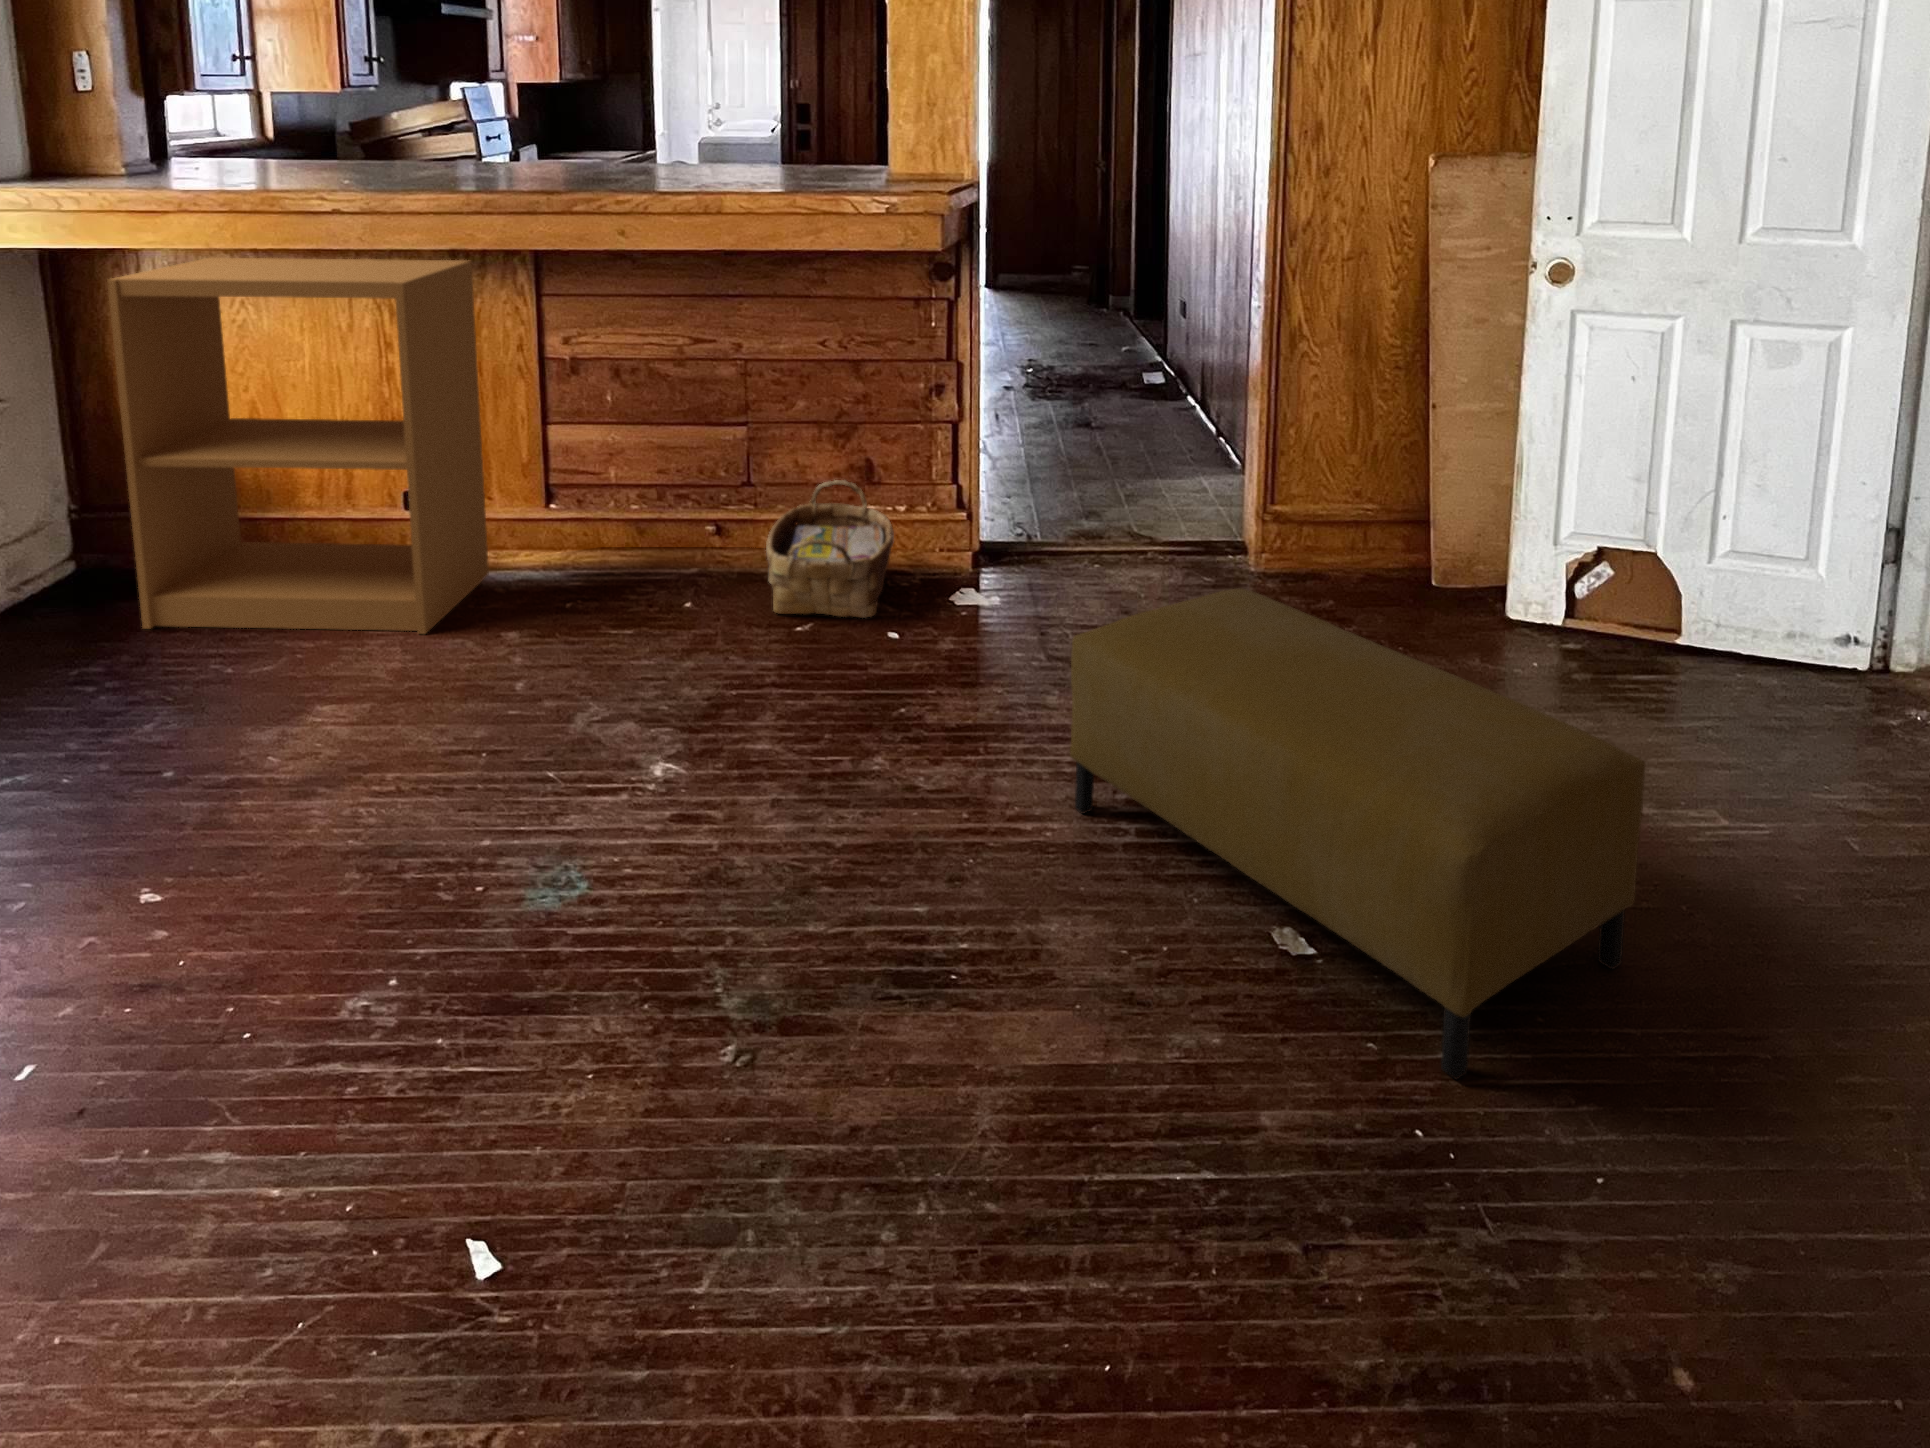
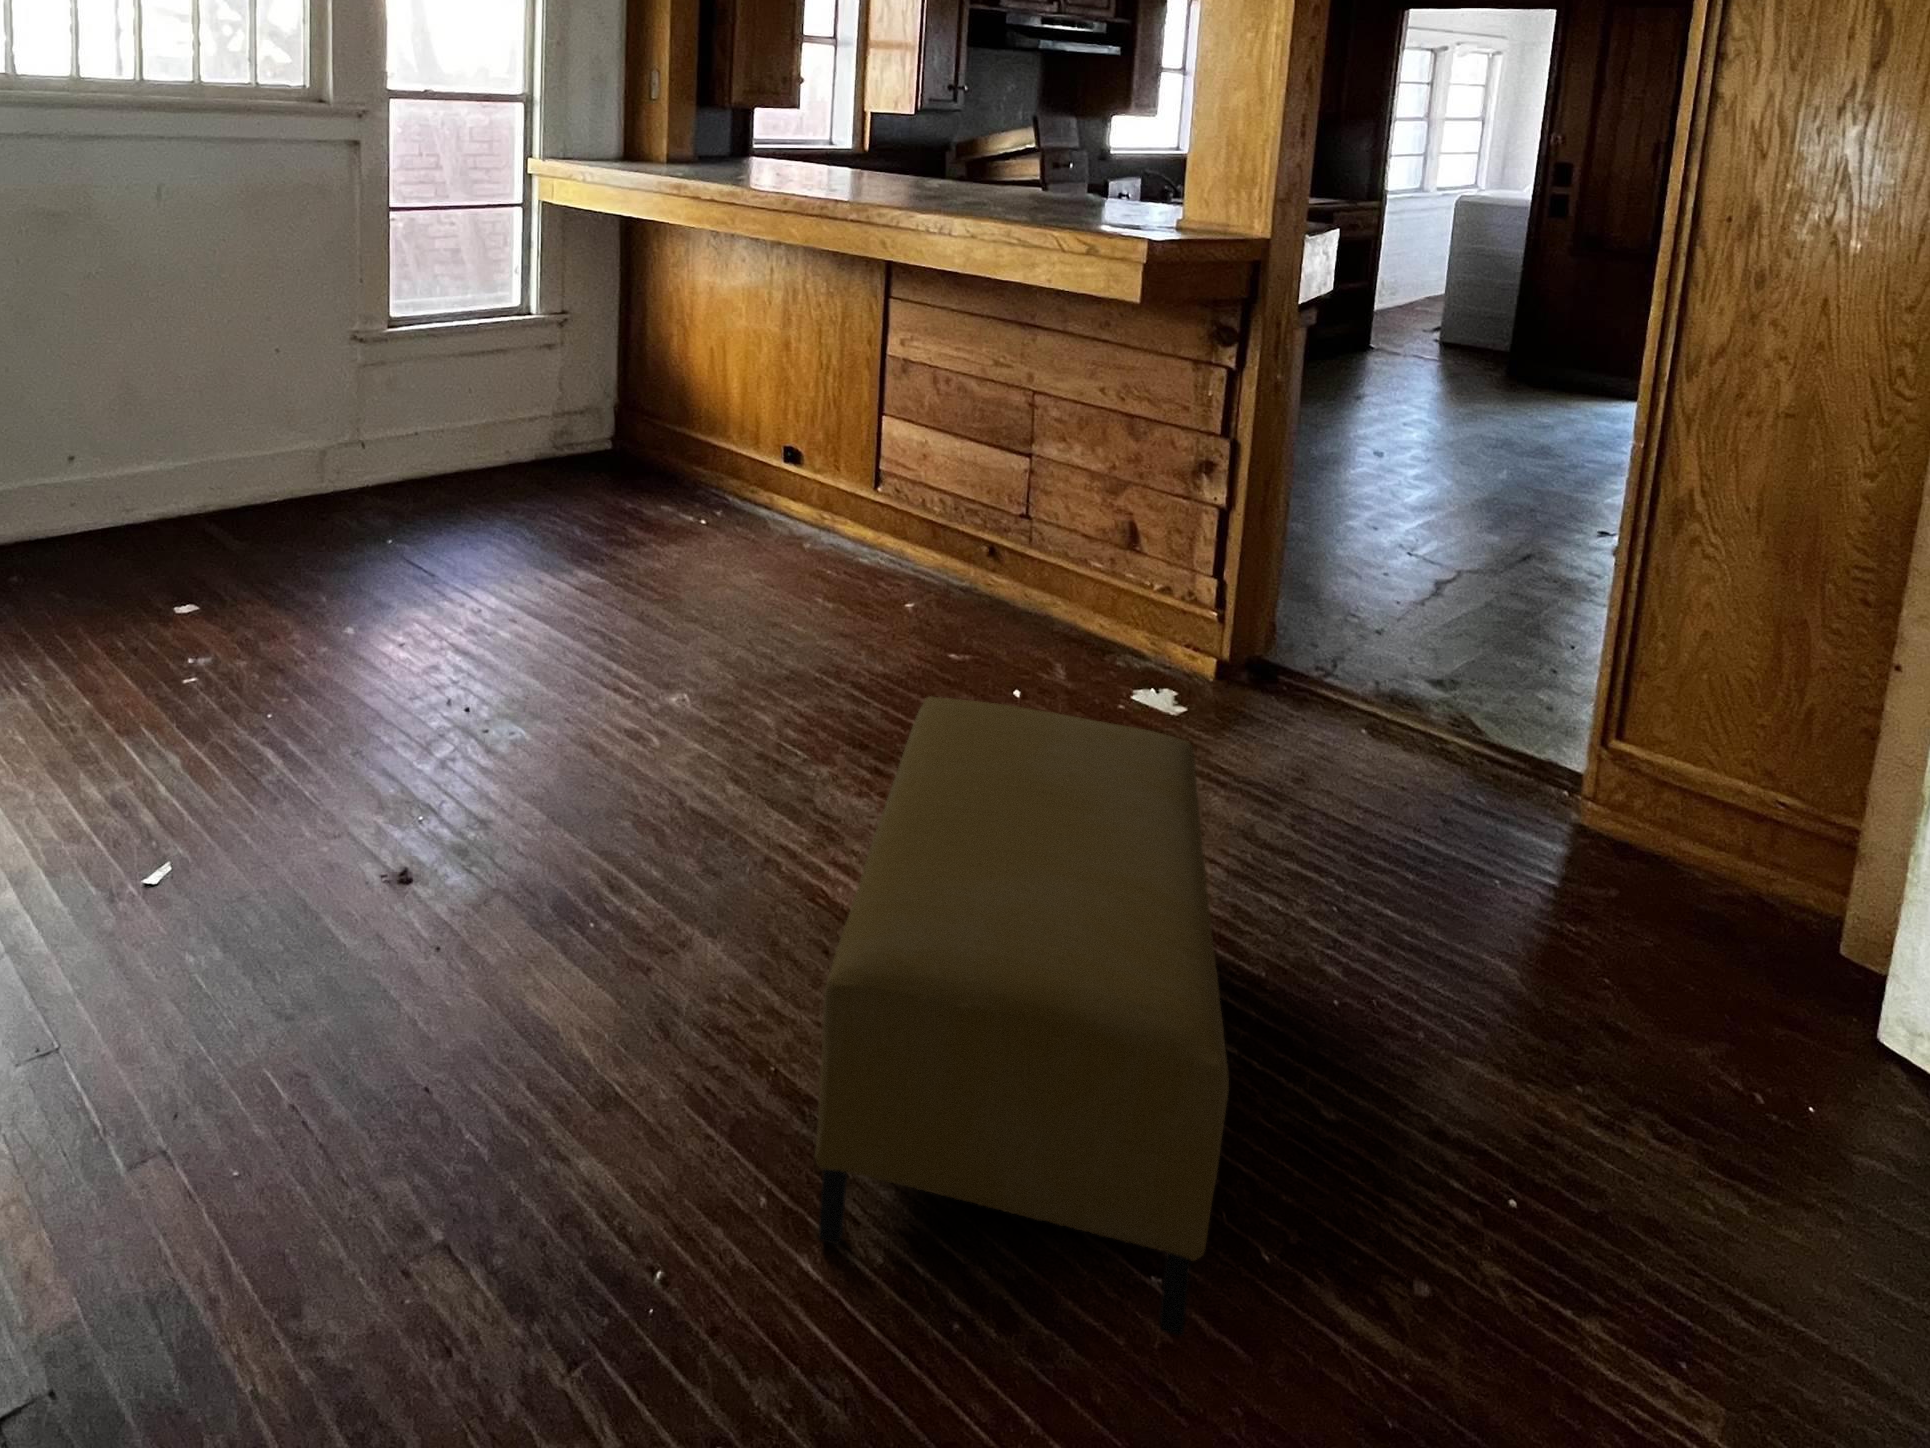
bookshelf: present [107,258,489,634] -> none [586,231,832,557]
woven basket: present [766,480,894,618] -> none [953,535,1108,677]

